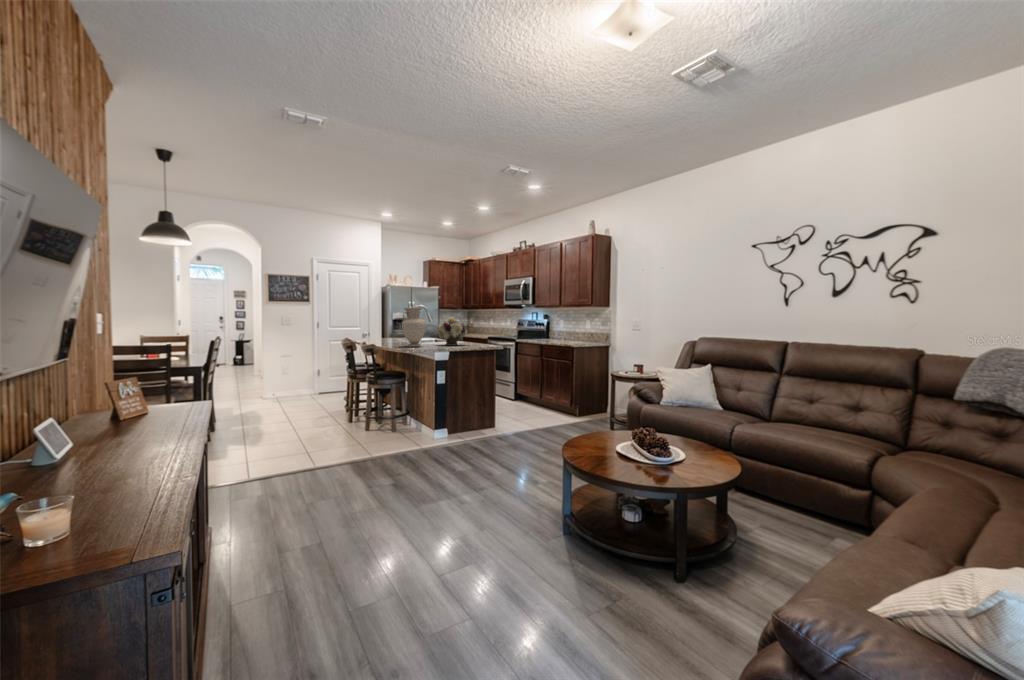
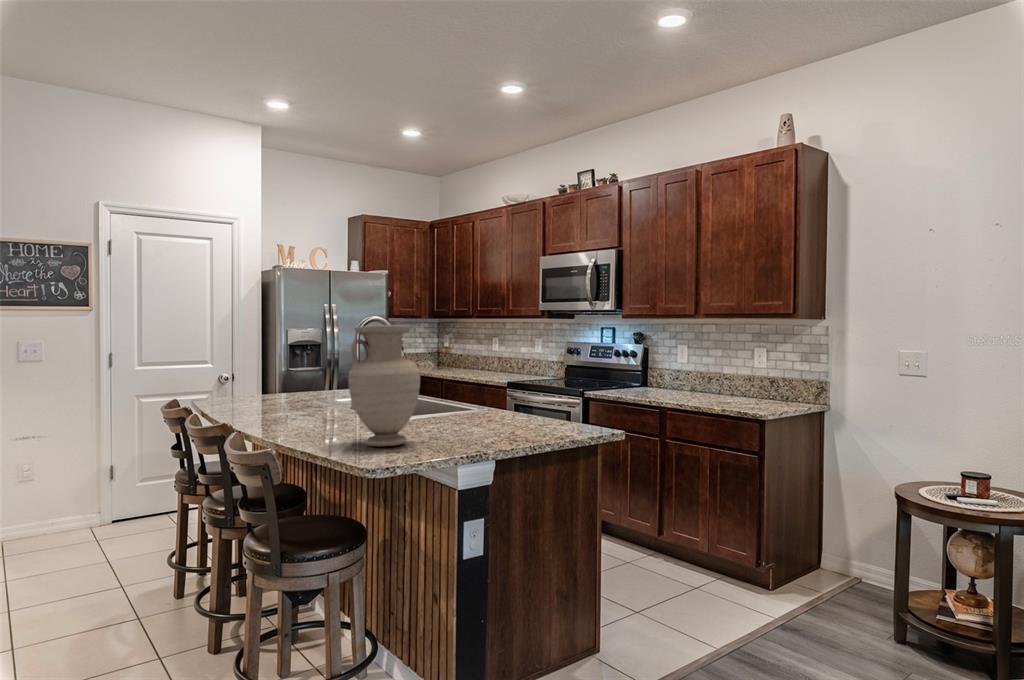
flower arrangement: present [437,317,467,346] -> none [440,351,527,433]

